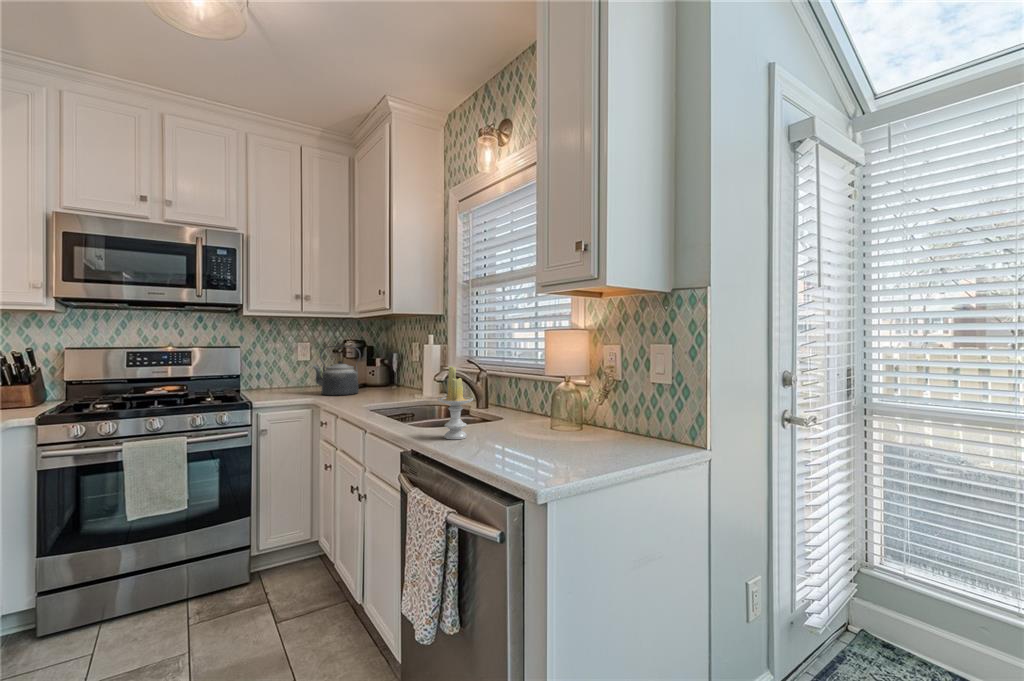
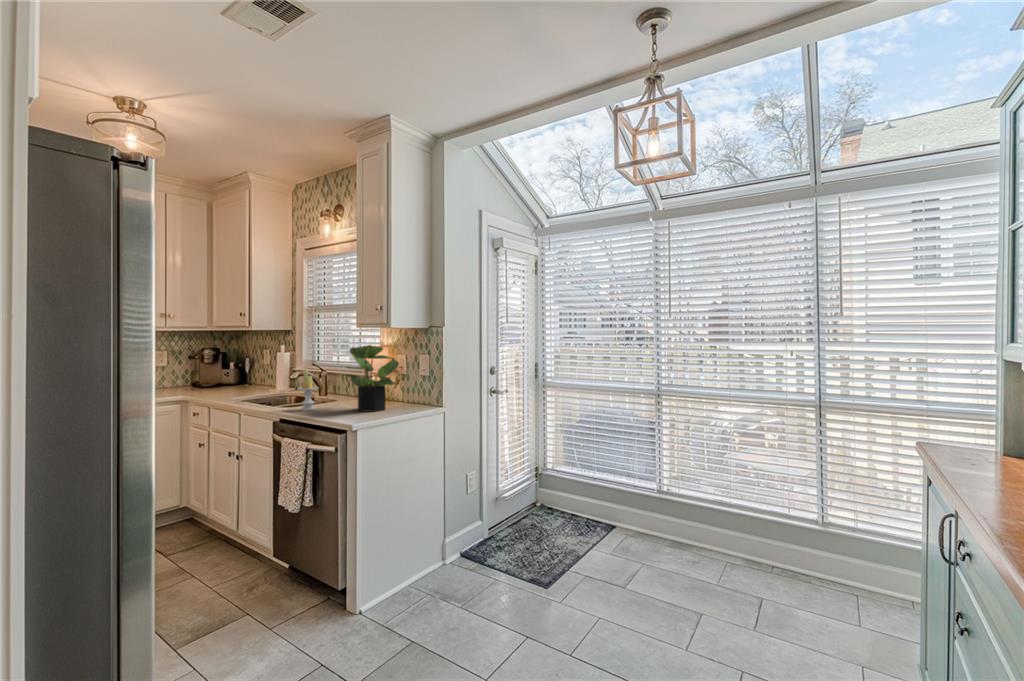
potted plant: none [513,319,615,451] -> present [346,345,399,411]
kettle: present [313,346,361,396] -> none [178,354,221,392]

